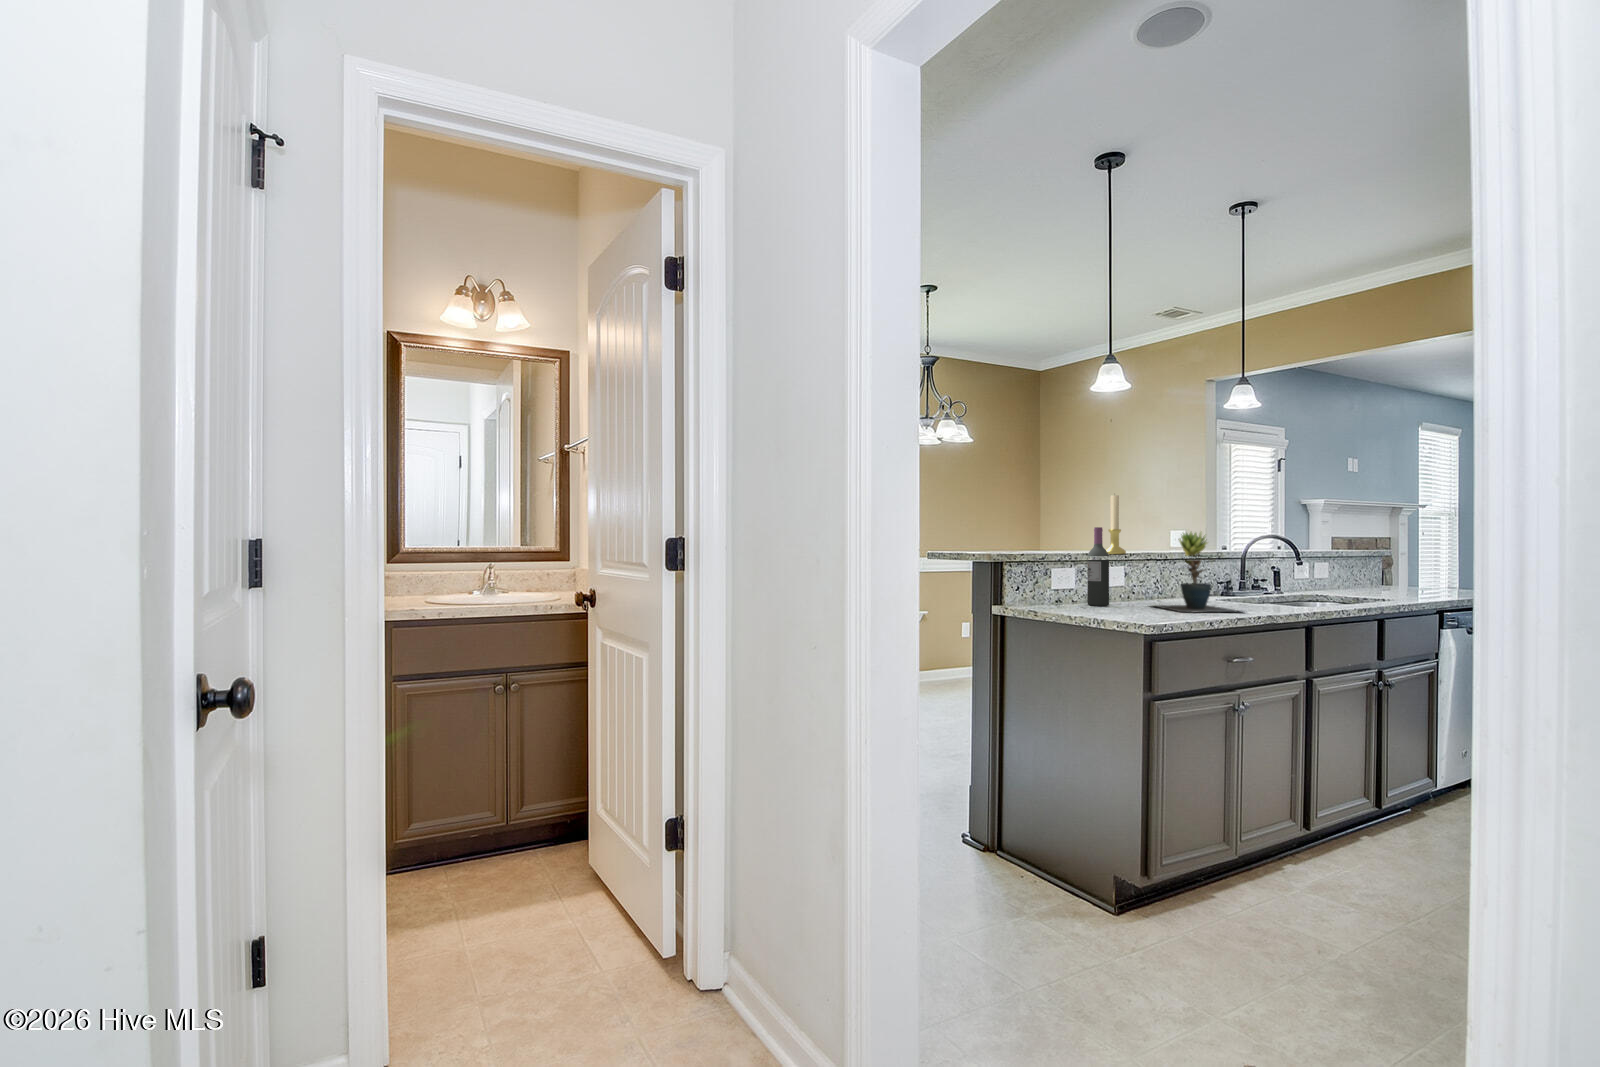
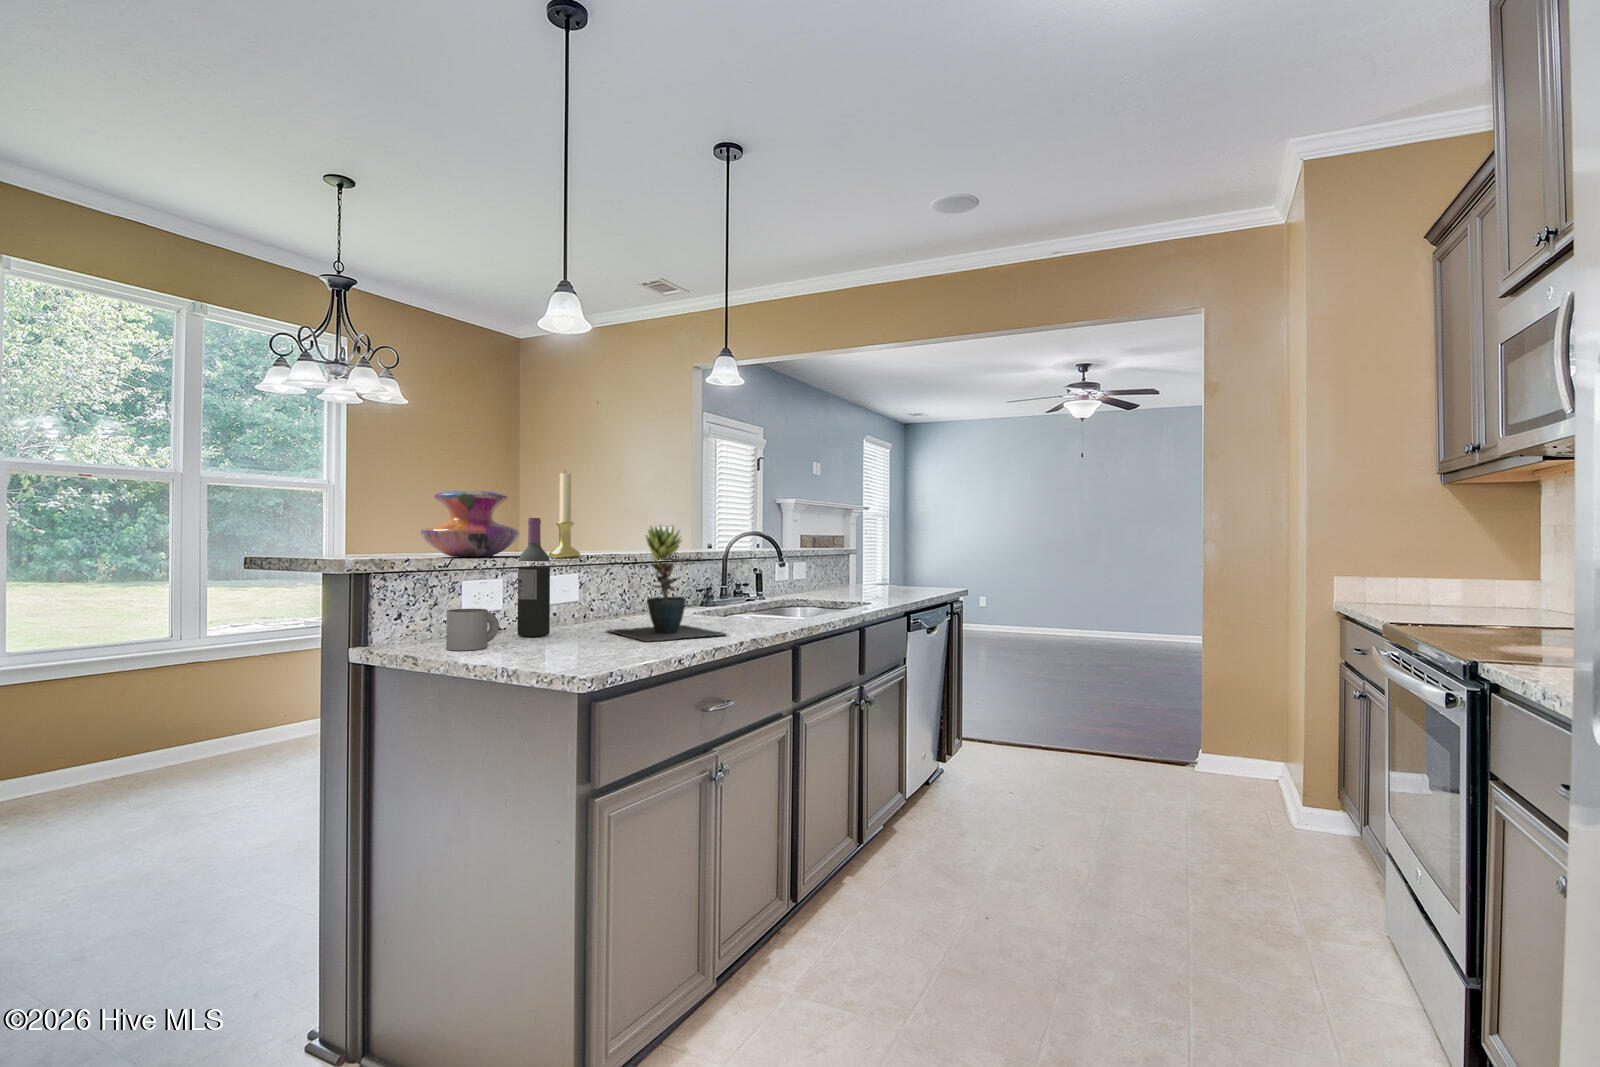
decorative vase: none [1013,509,1078,553] -> present [421,491,520,557]
mug: none [1050,585,1080,610] -> present [446,609,499,651]

